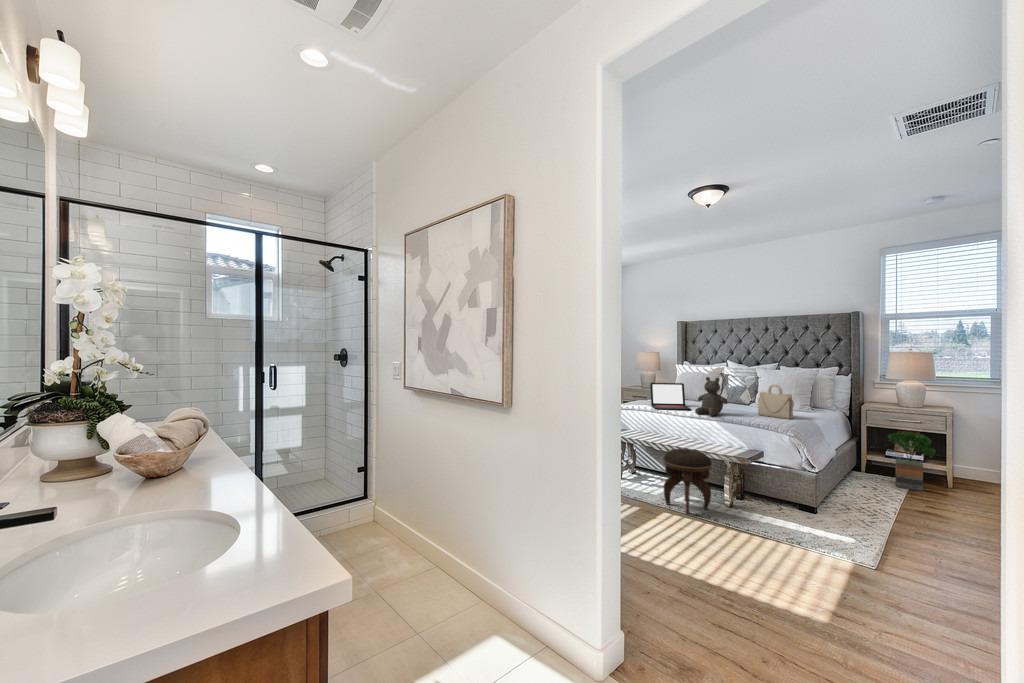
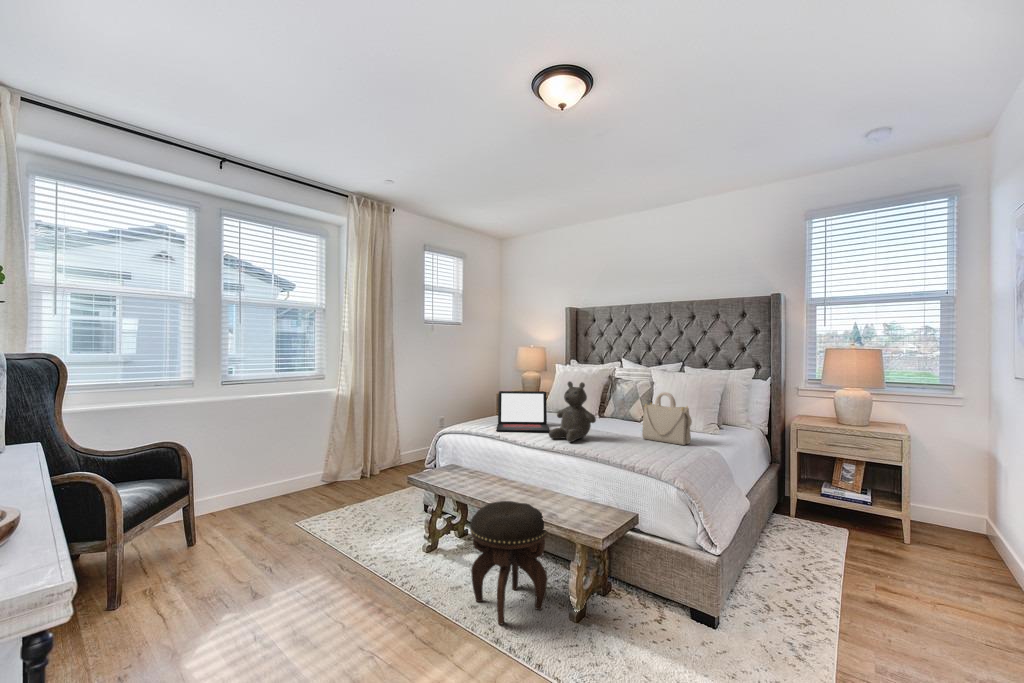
potted tree: present [888,432,936,491] -> none [821,459,890,550]

